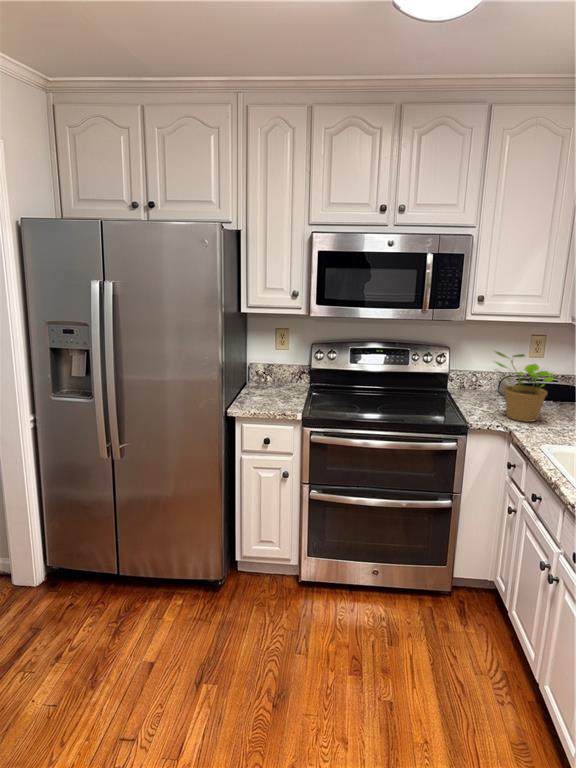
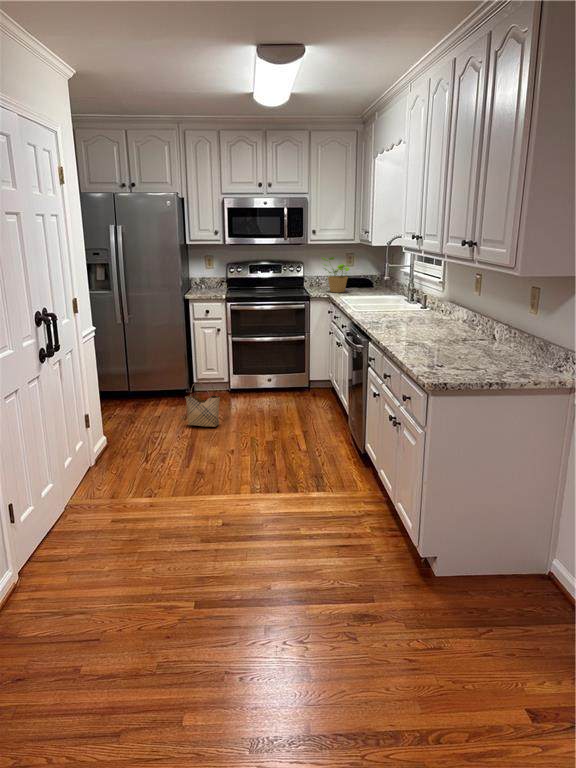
woven basket: none [194,618,269,737] -> present [185,378,220,427]

